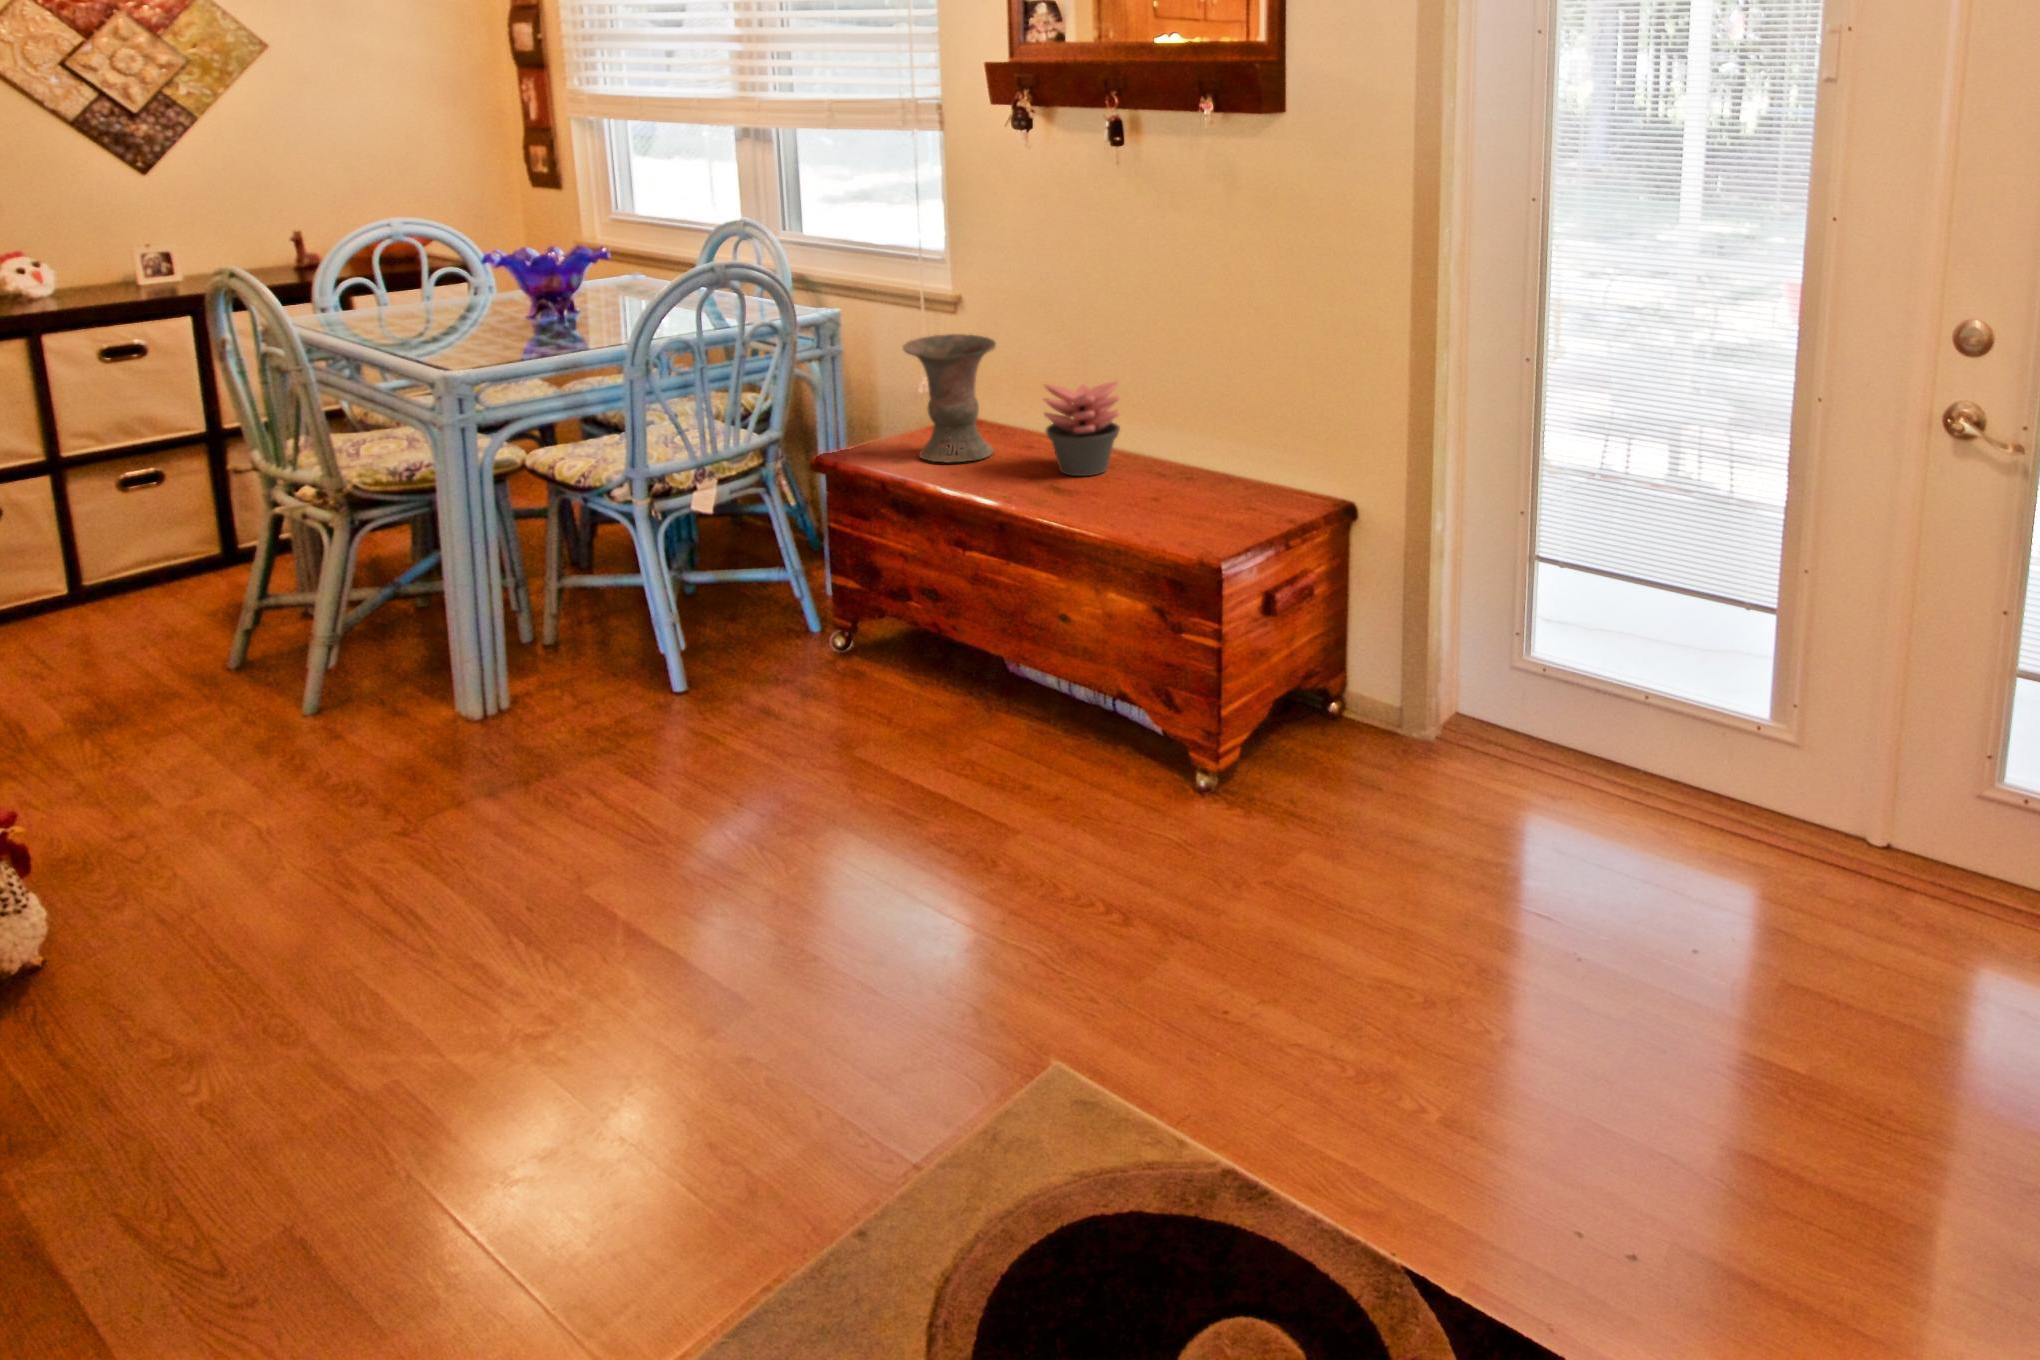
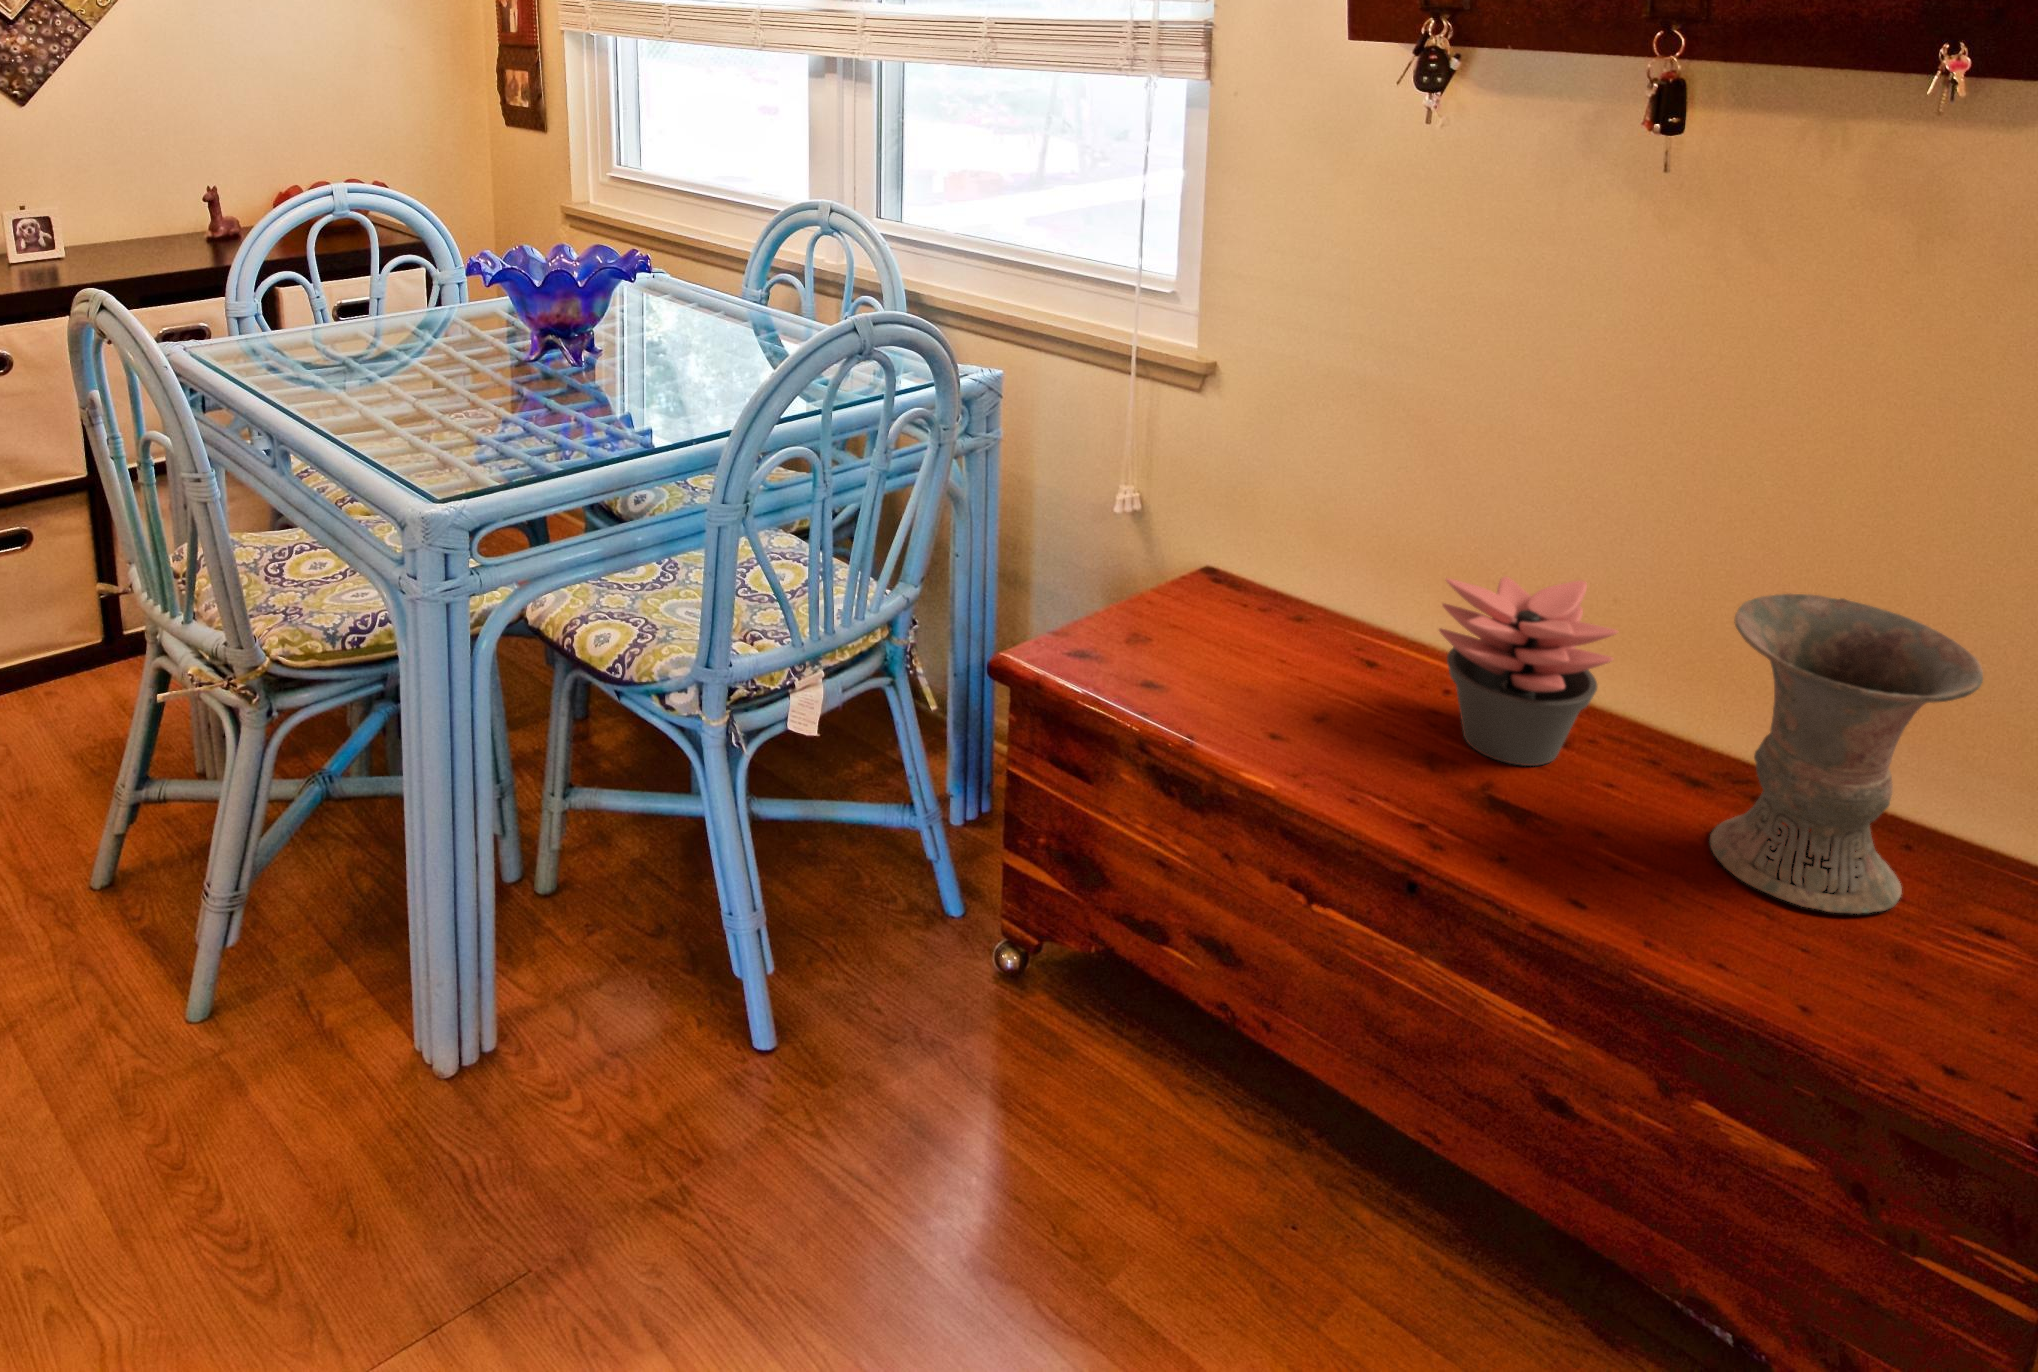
vase: present [903,334,996,462] -> present [1710,593,1983,914]

